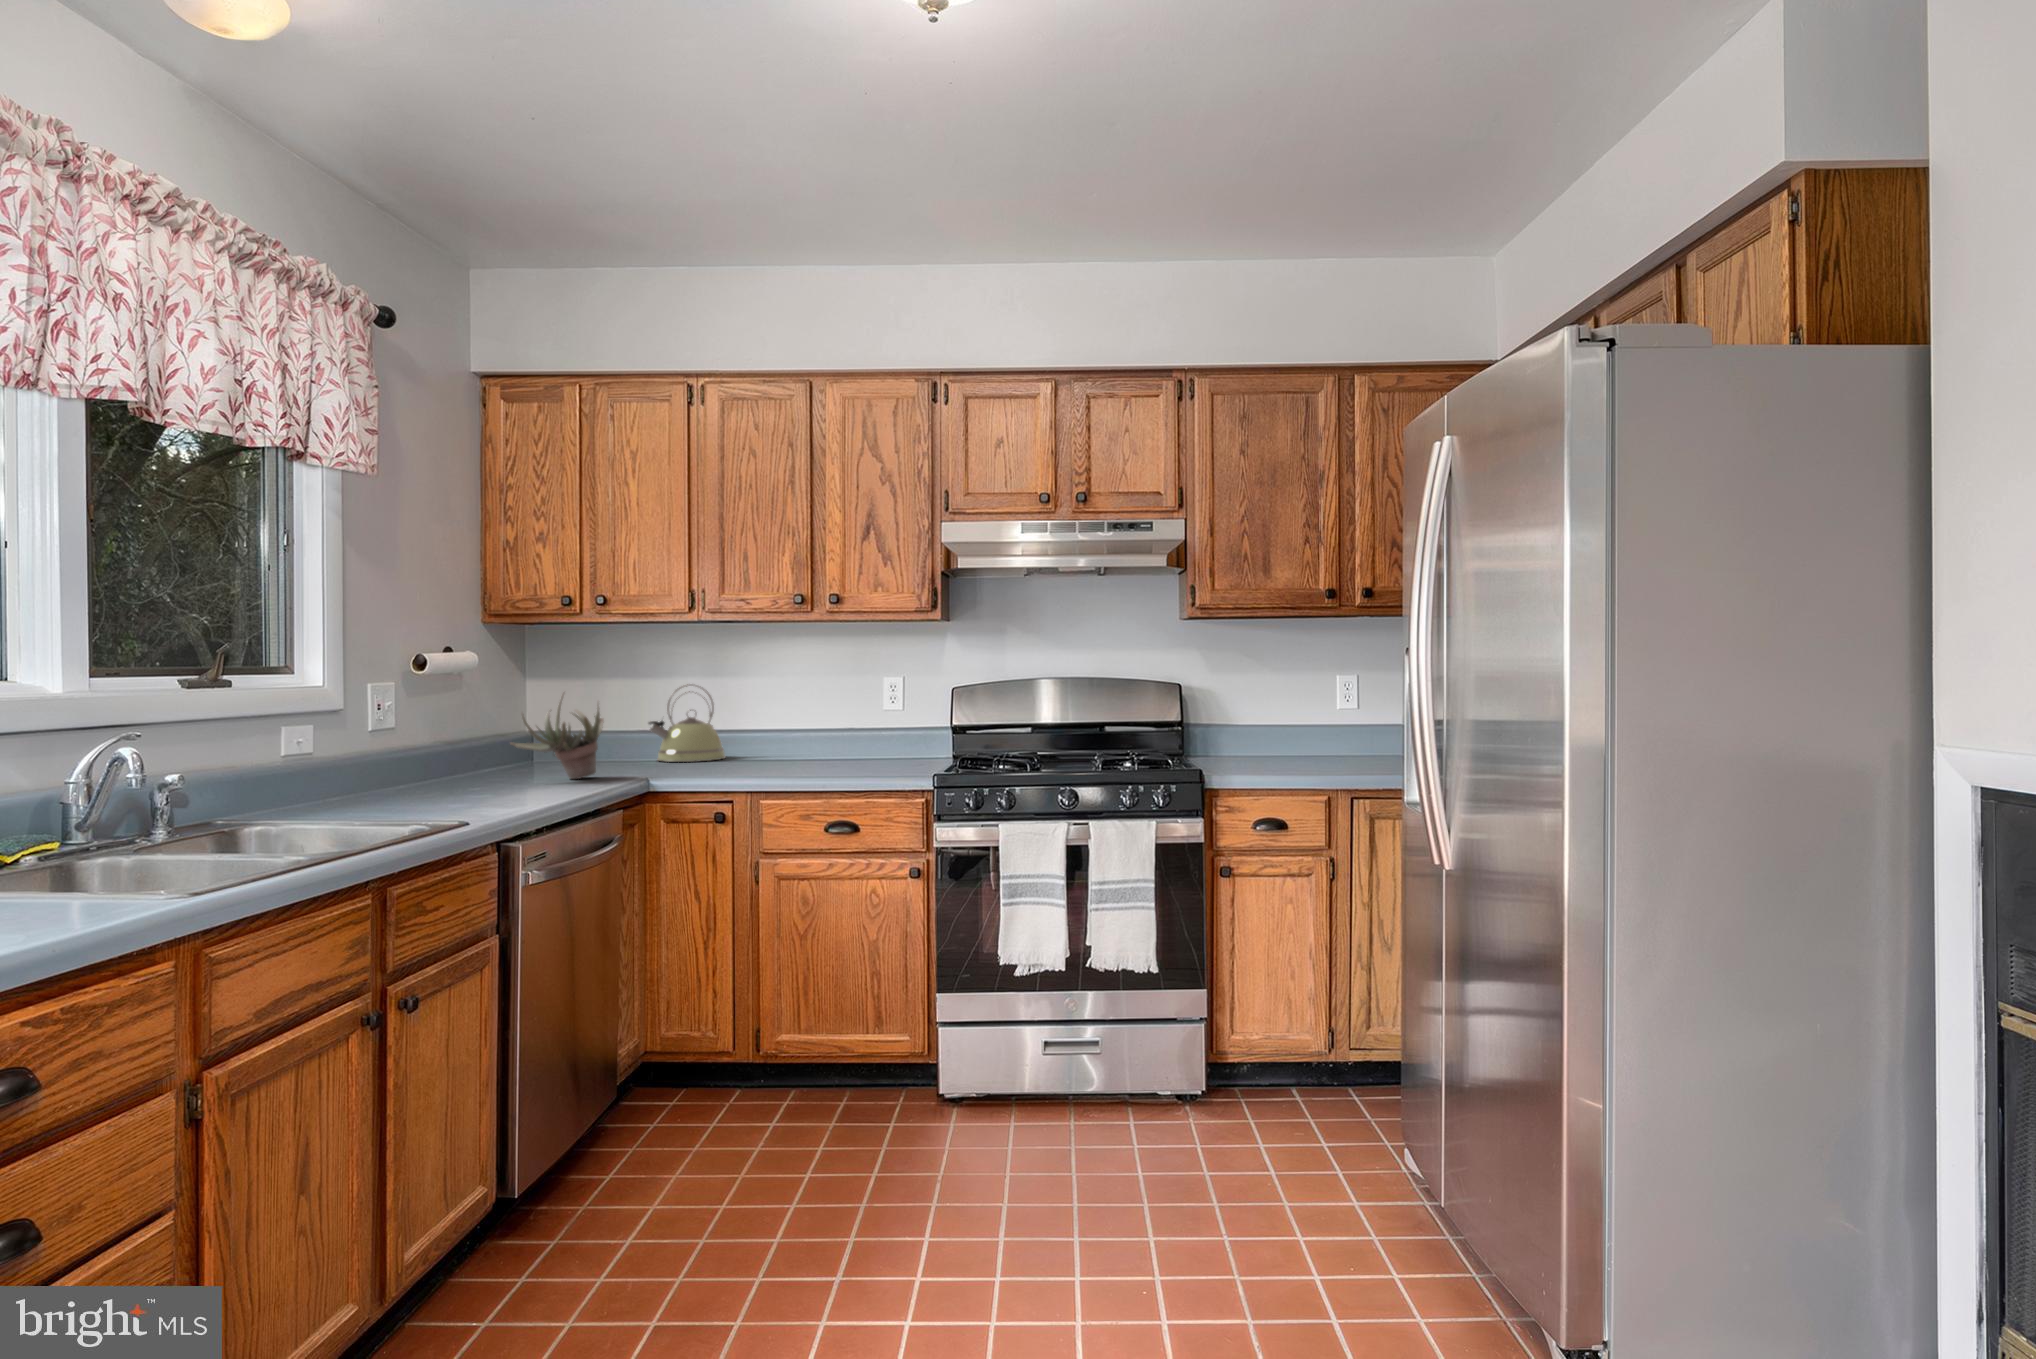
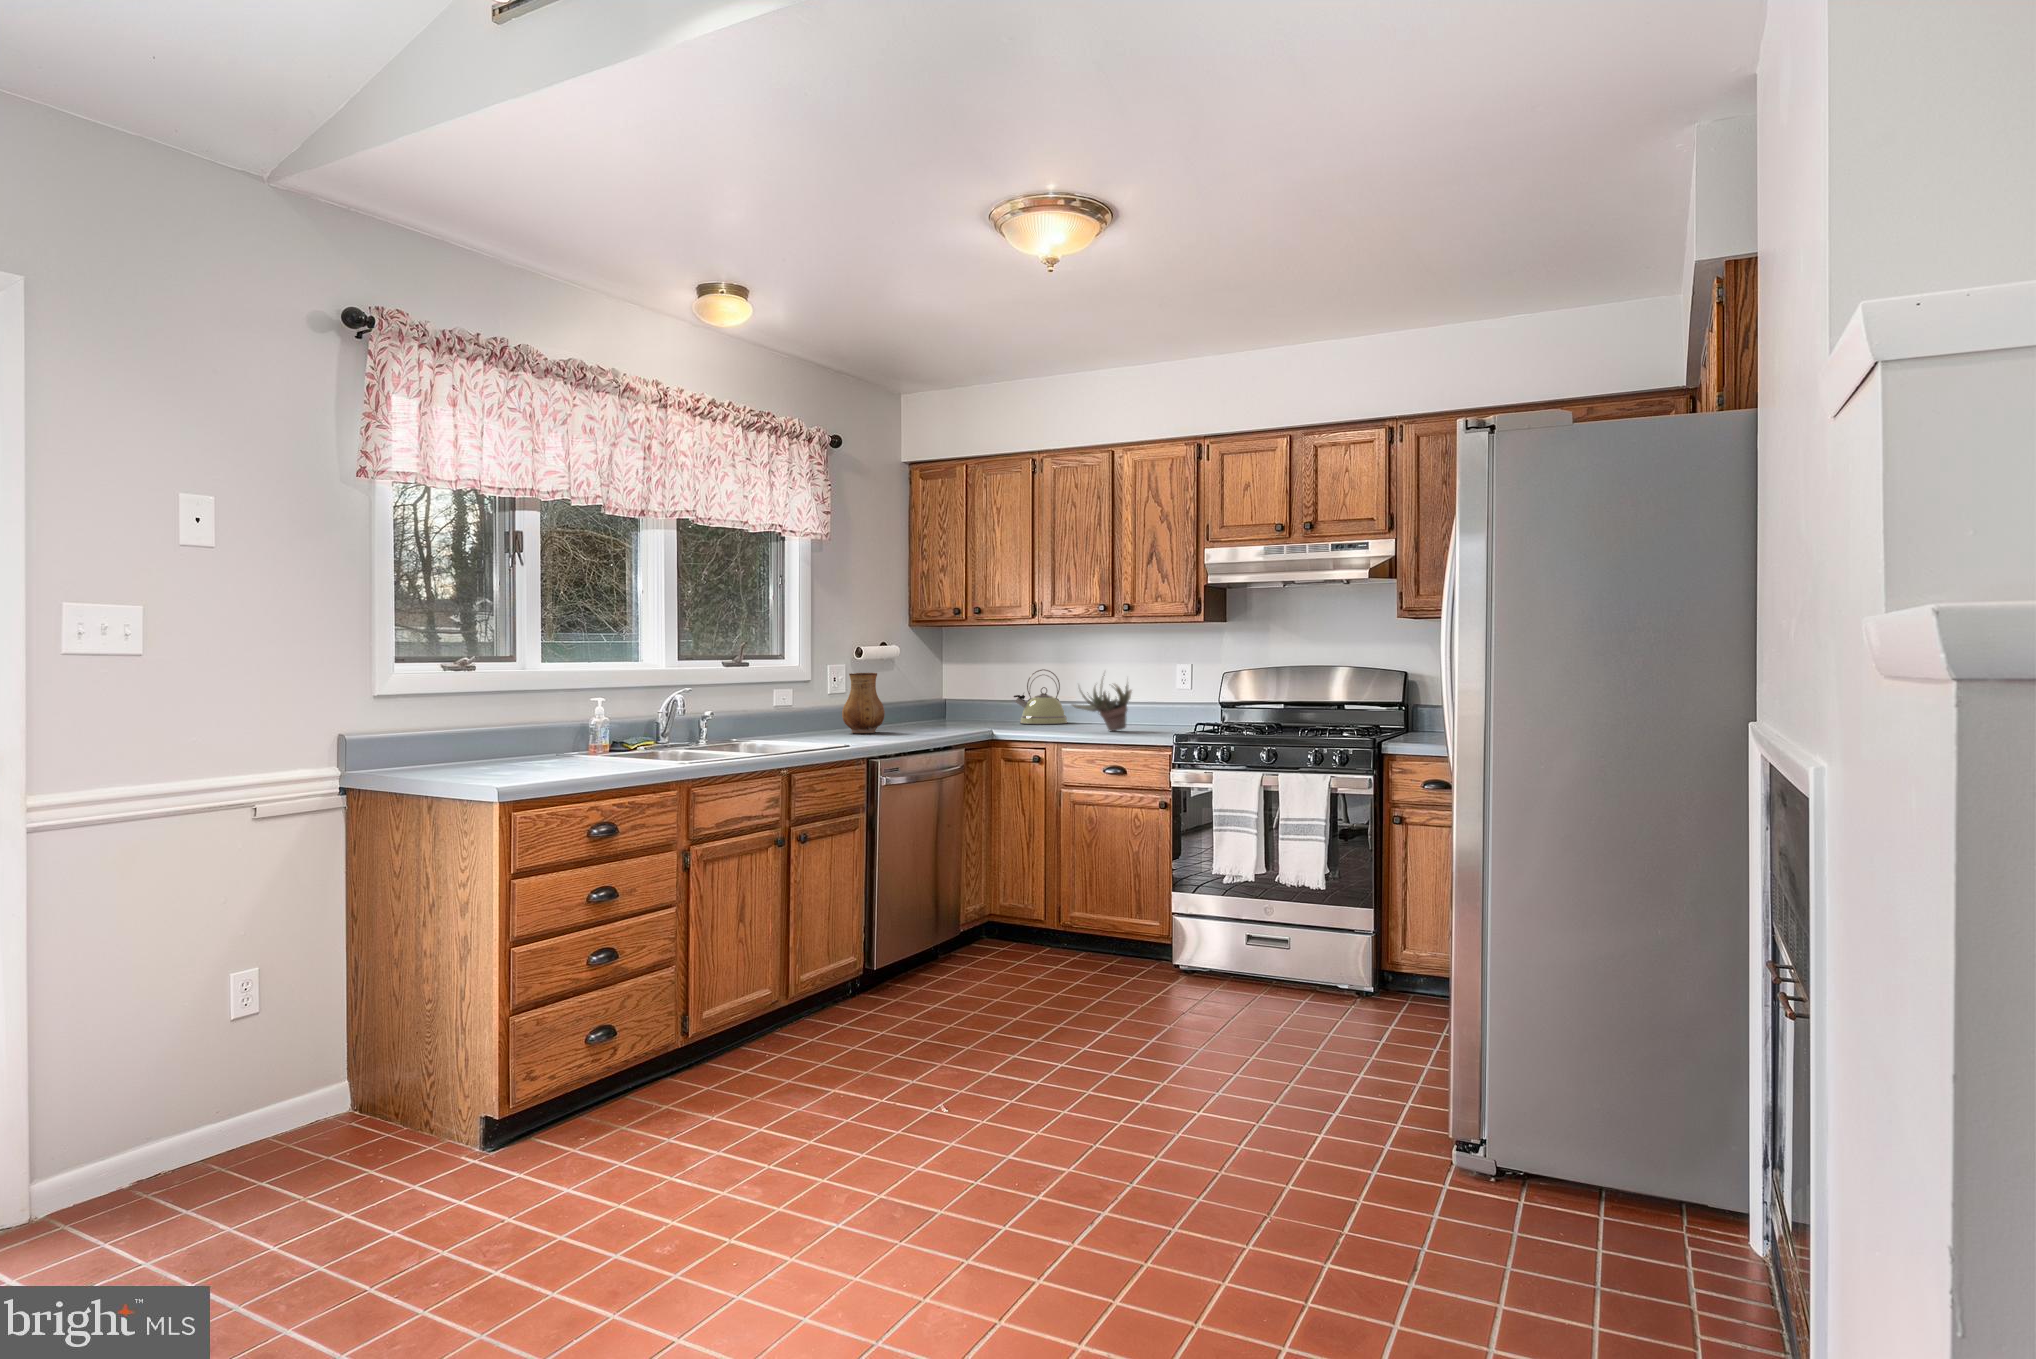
succulent plant: present [510,693,604,779] -> present [1072,680,1132,731]
ceramic pitcher: none [397,695,473,793] -> present [842,673,885,733]

